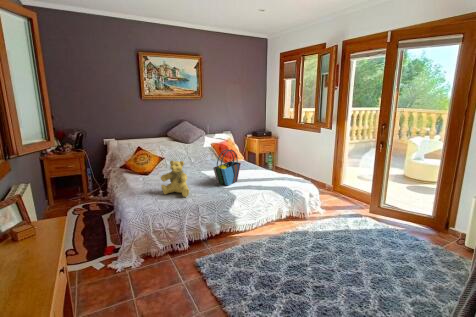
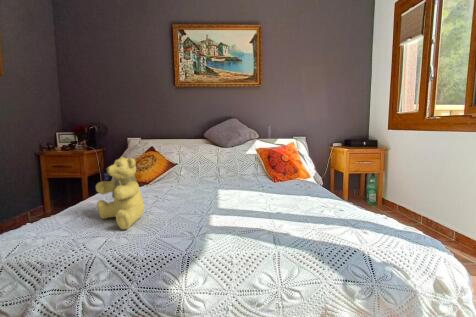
tote bag: present [213,149,241,186] -> none [206,147,271,219]

